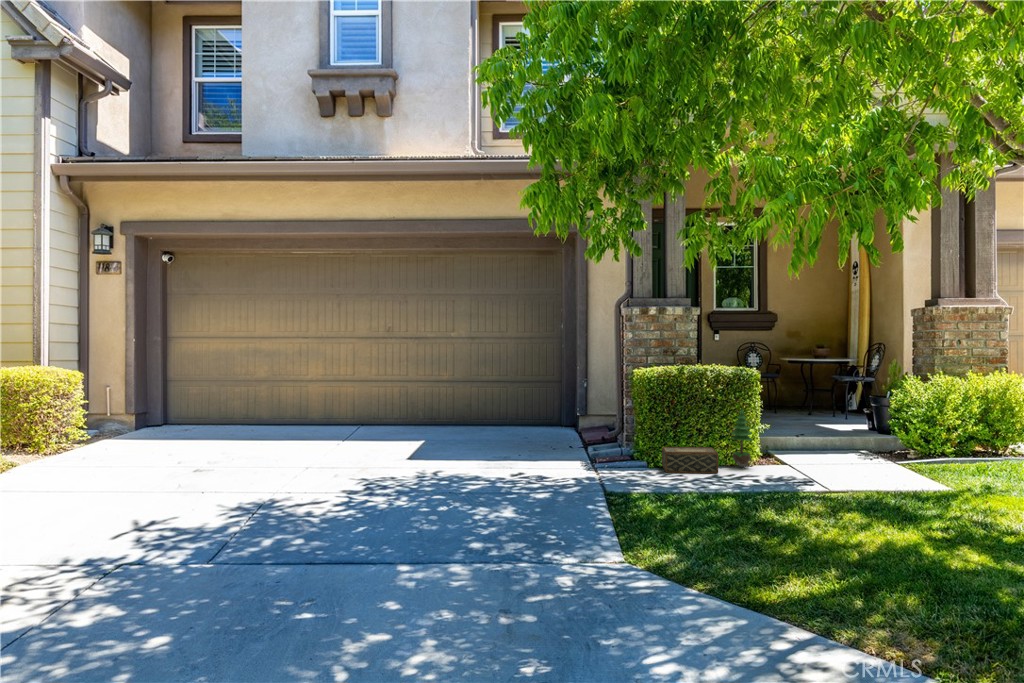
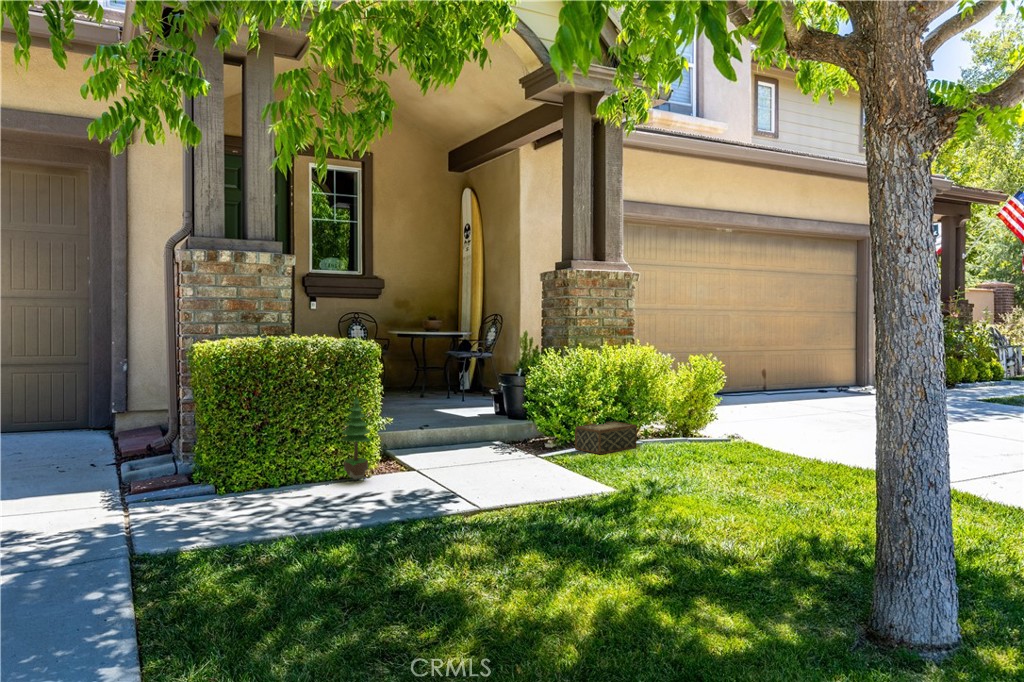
woven basket: present [662,447,718,473] -> present [575,421,637,454]

